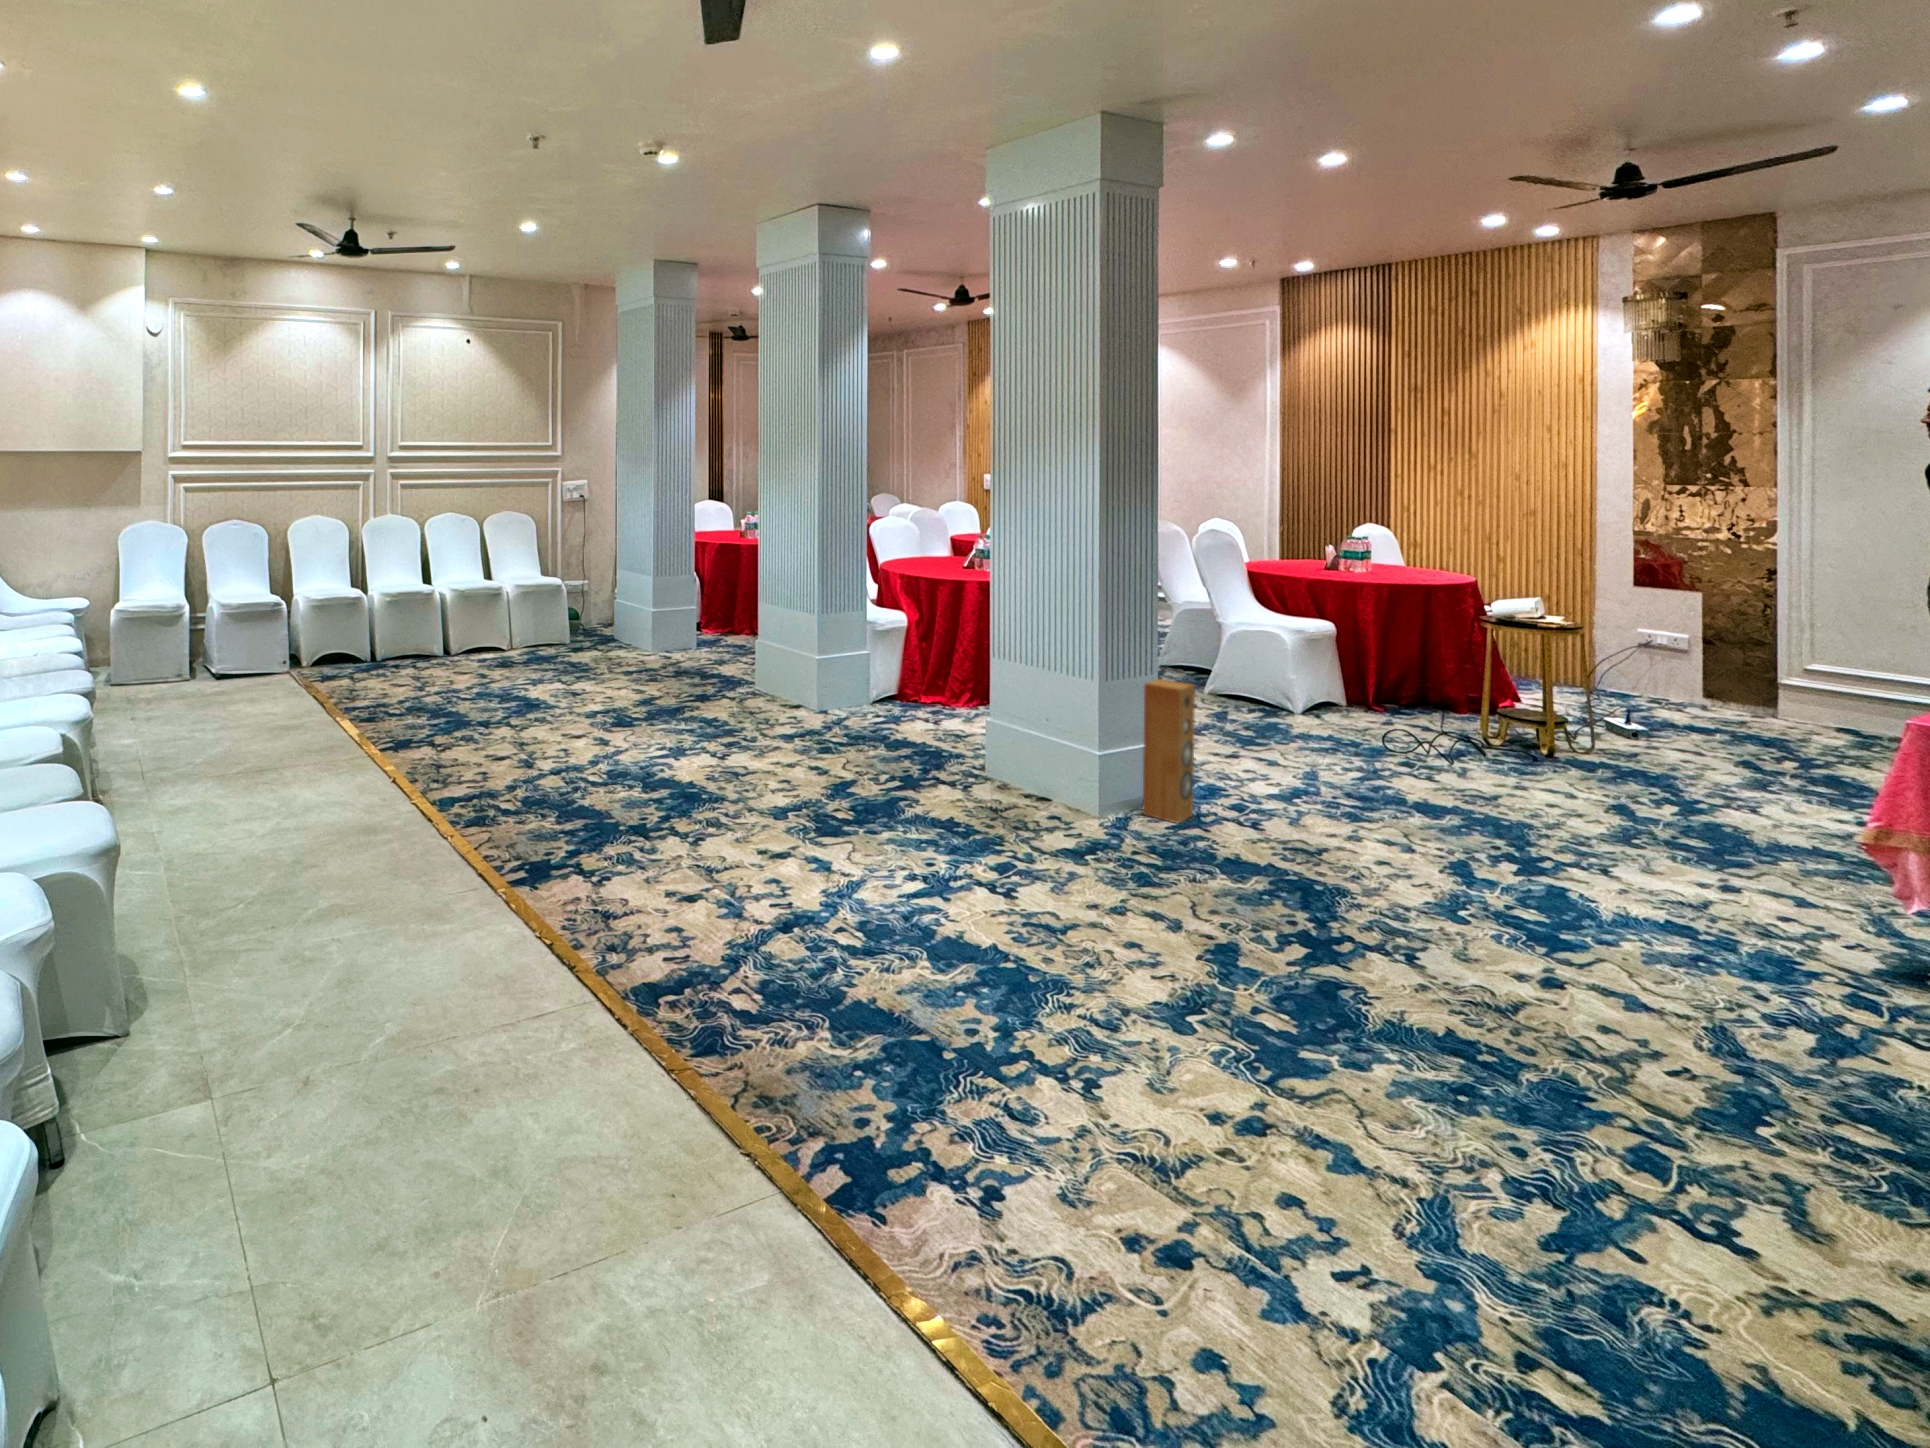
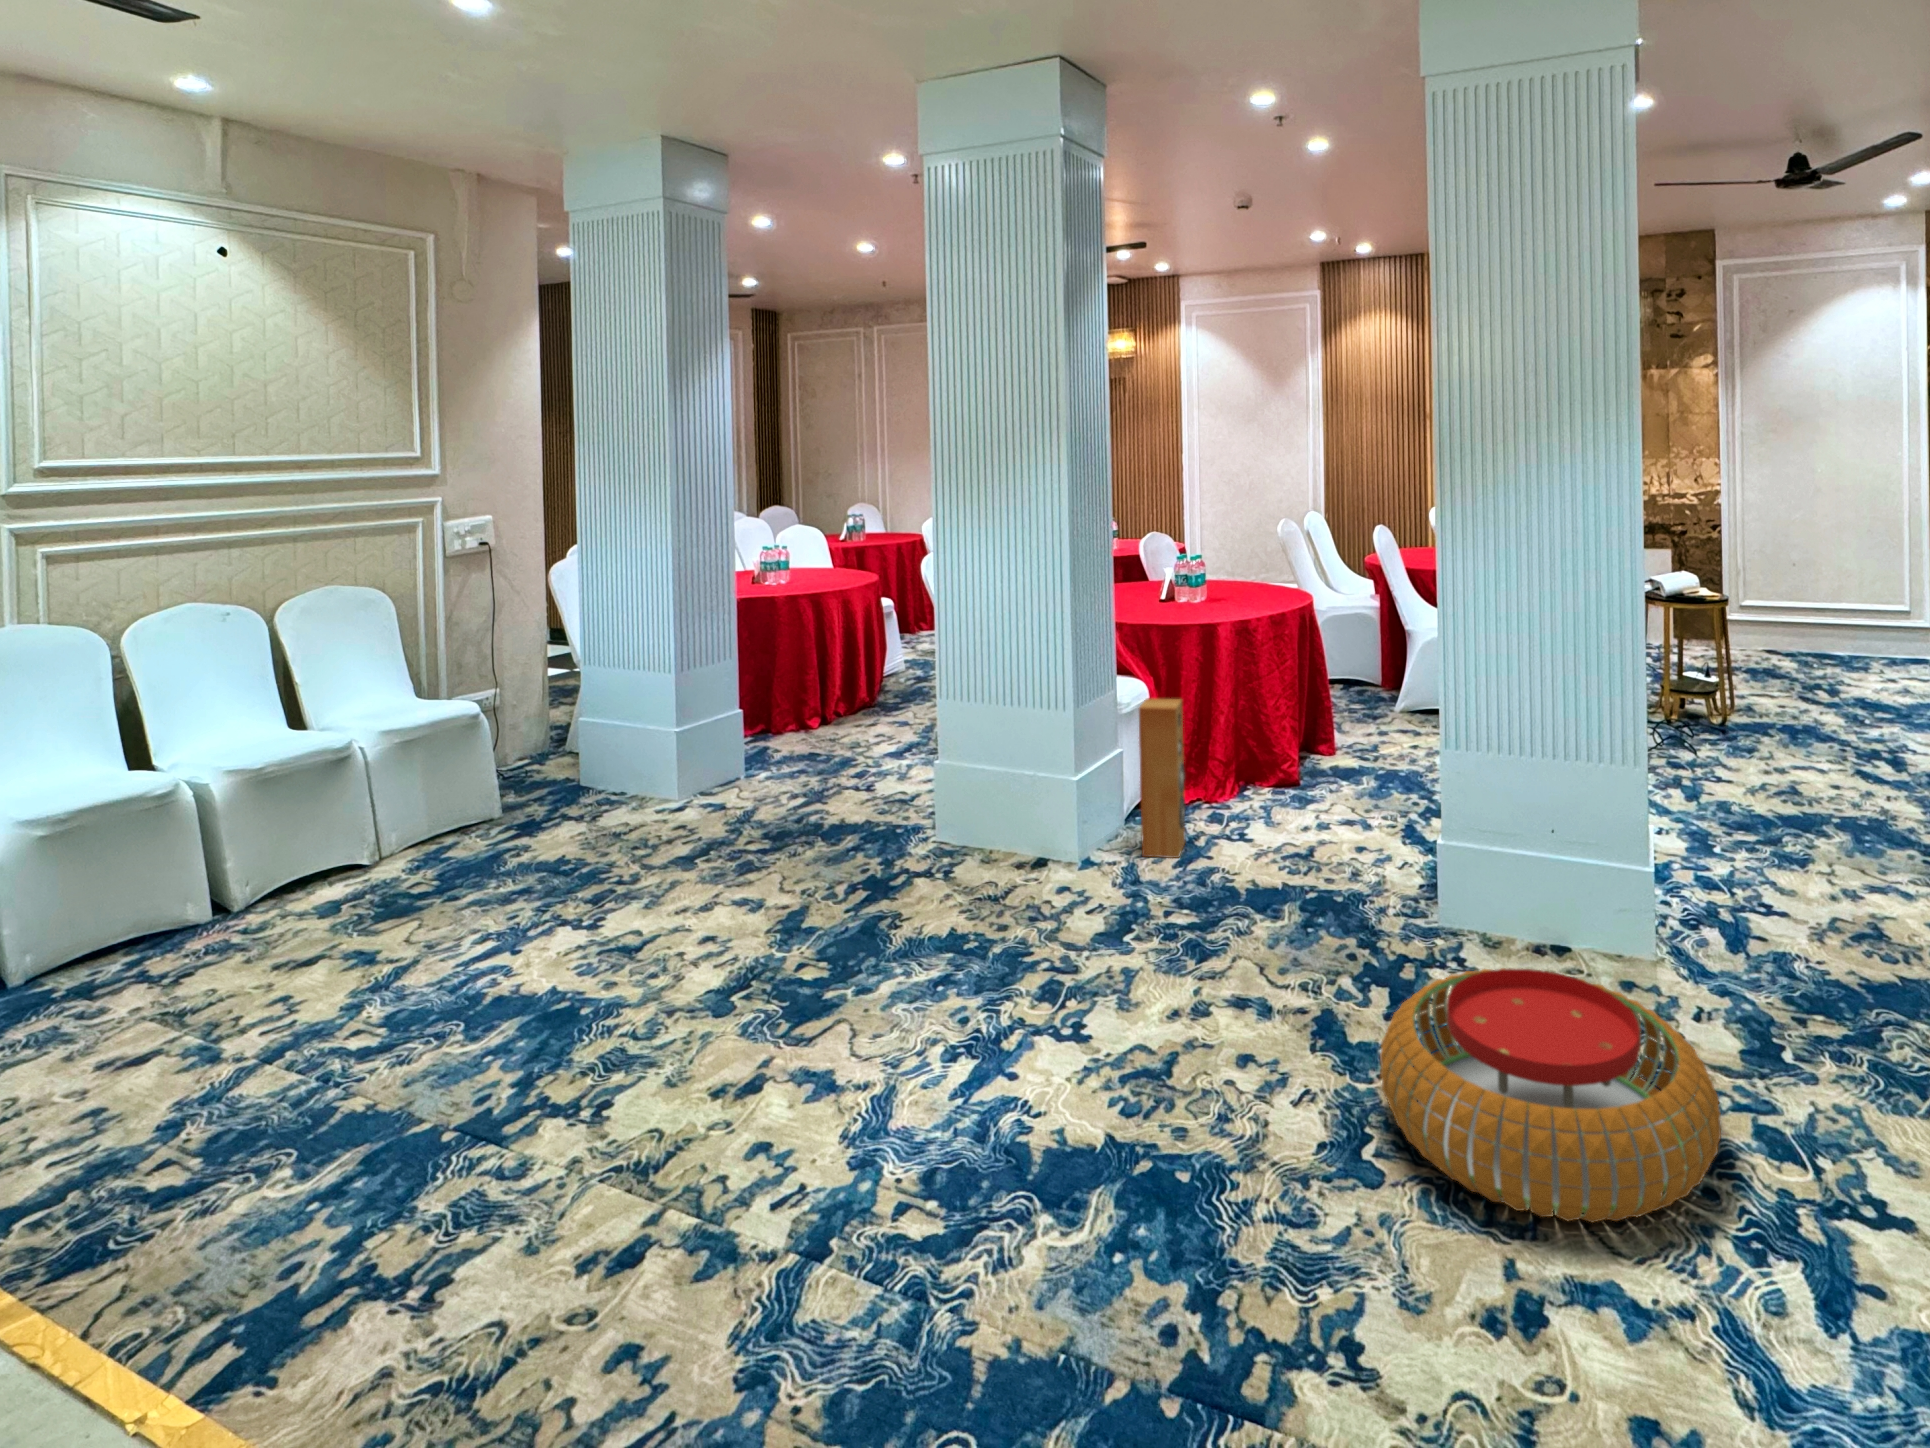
pouf: none [1213,925,1562,1138] -> present [1380,968,1721,1223]

